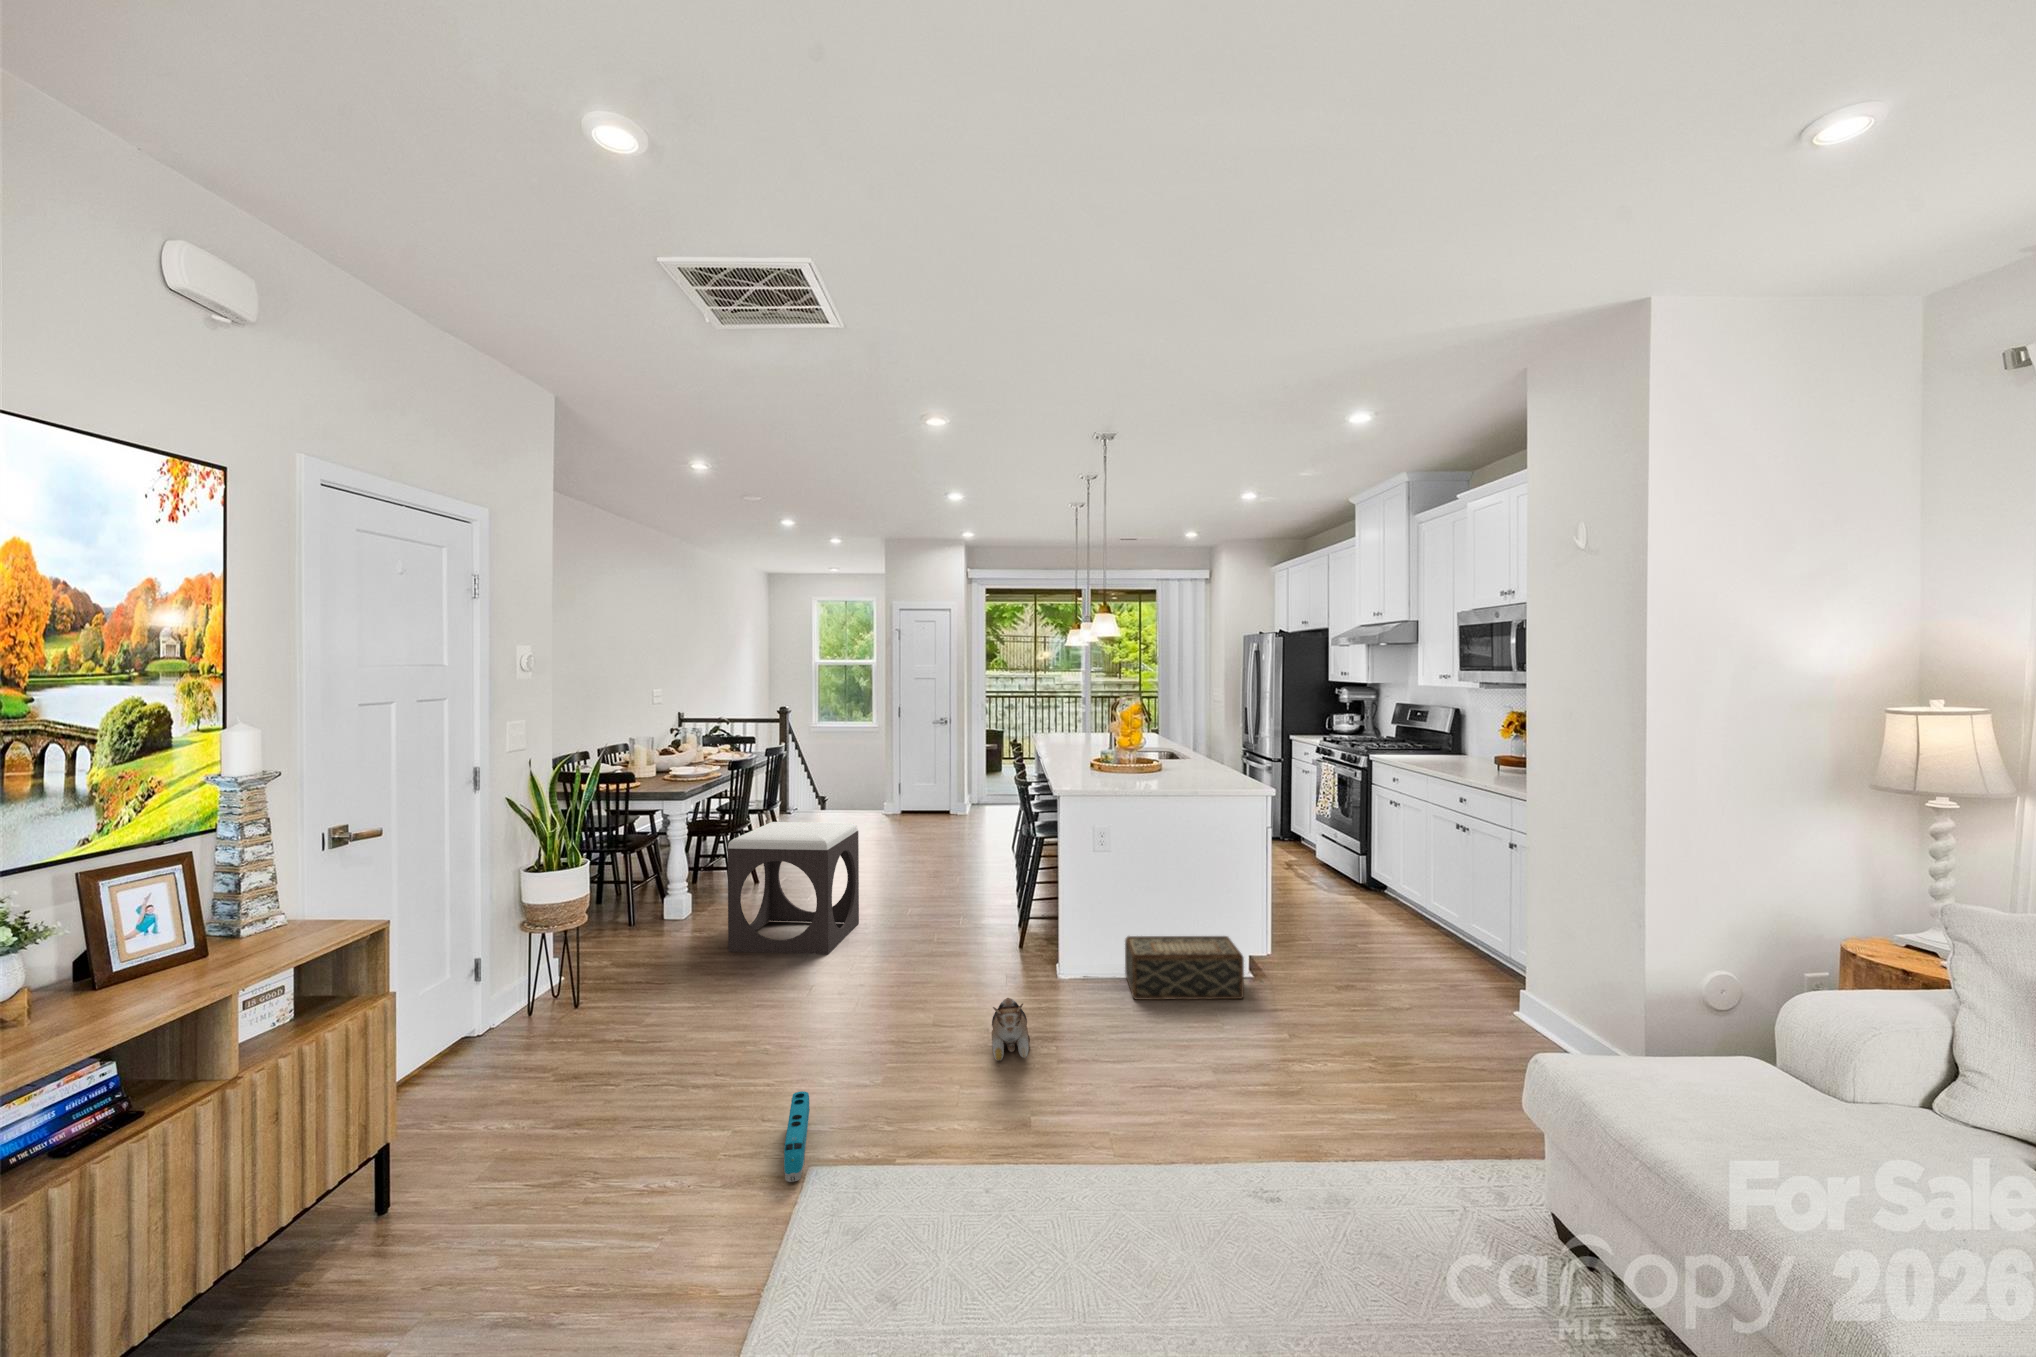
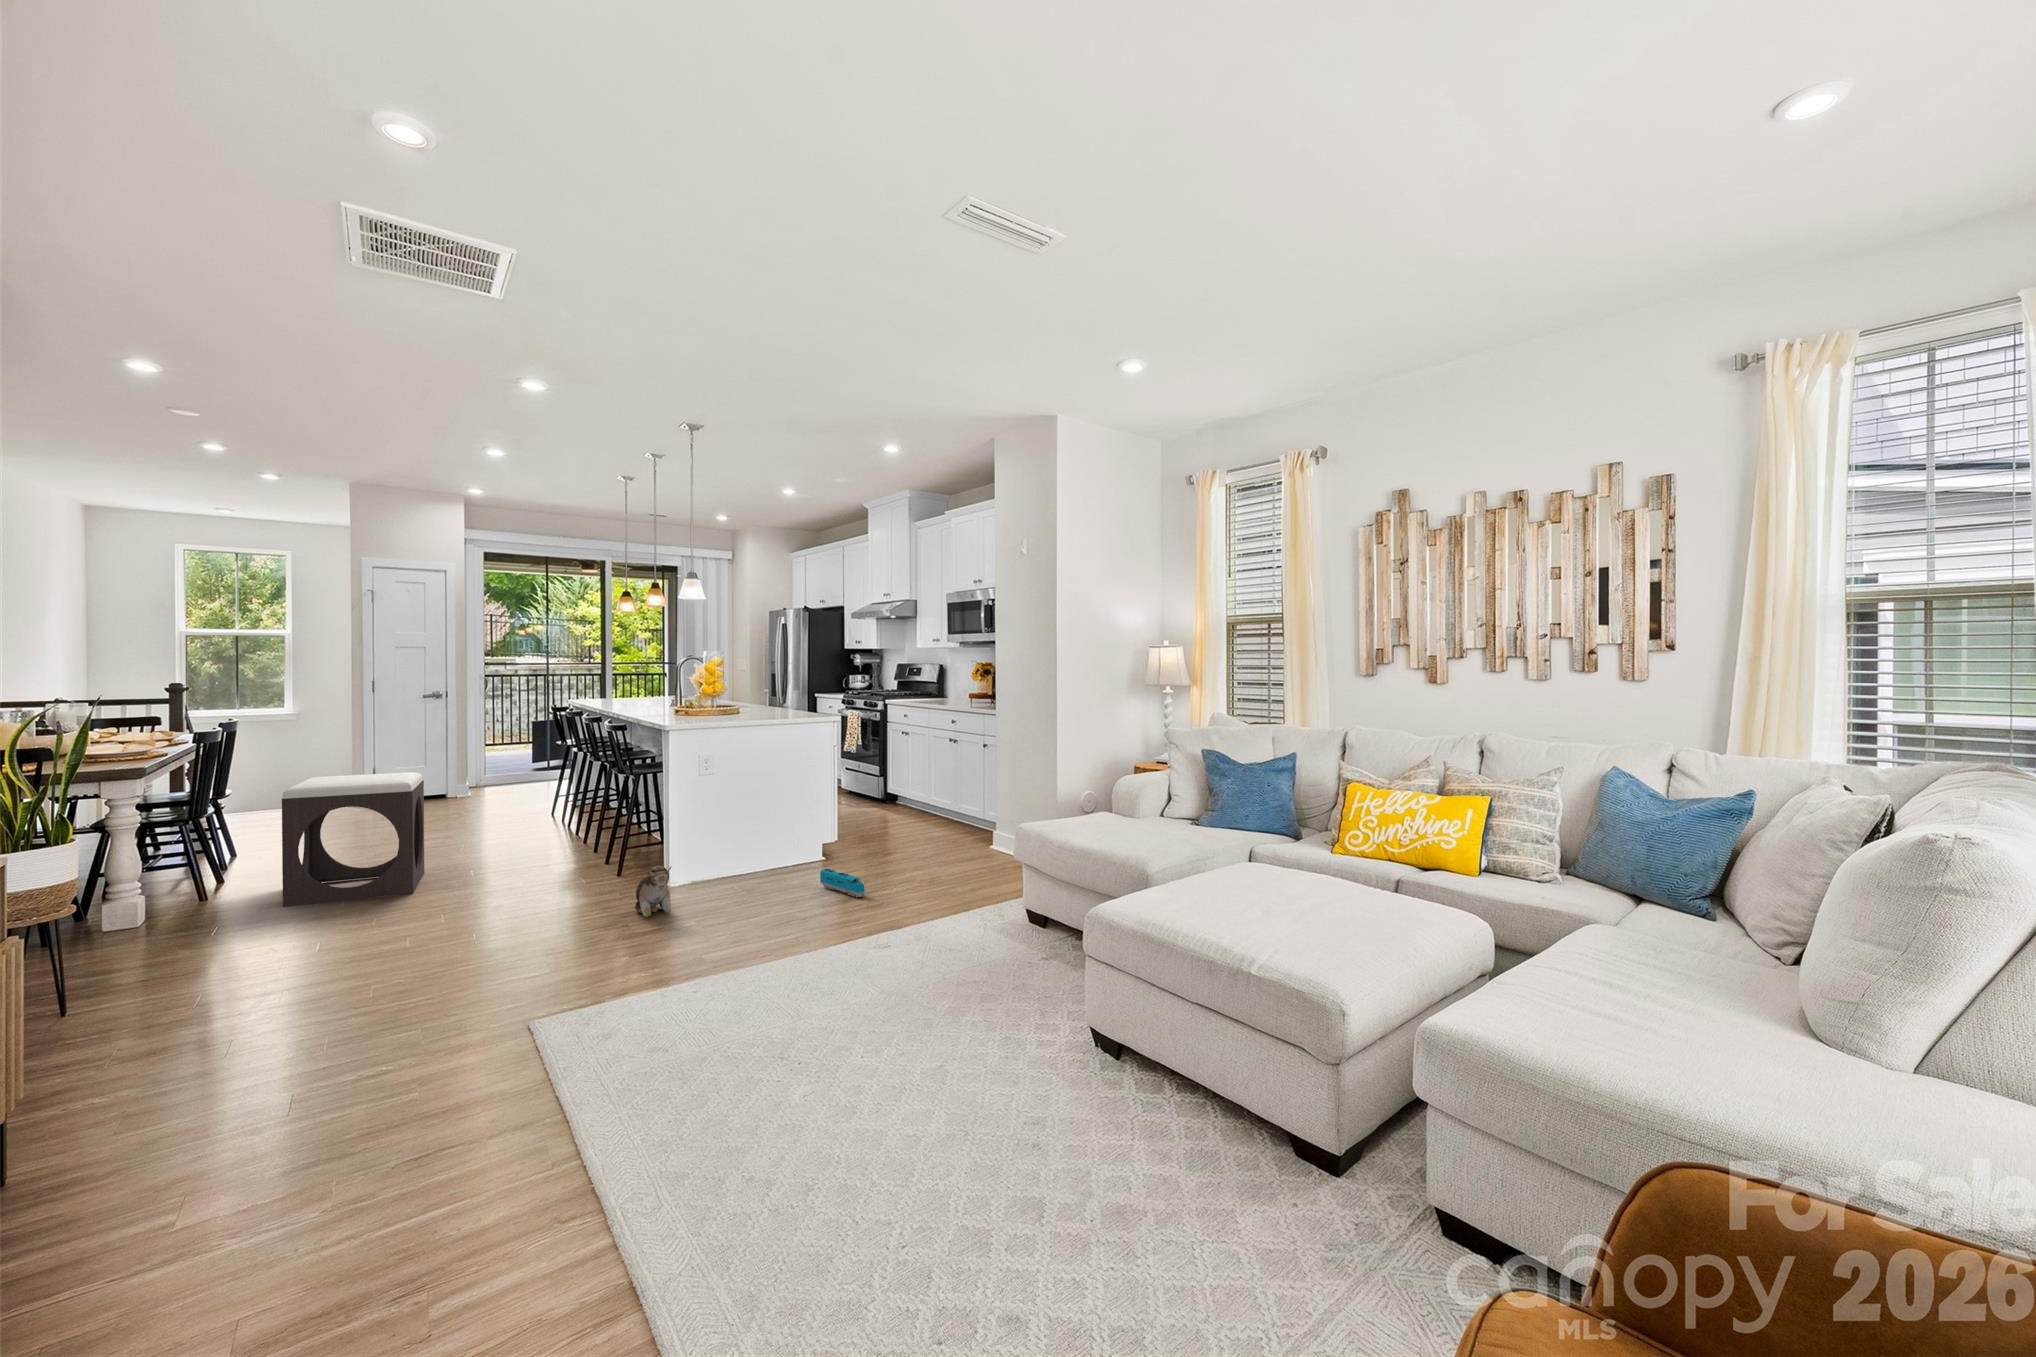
woven basket: present [1125,936,1244,1000] -> none [720,827,817,877]
toy train: present [784,1091,810,1182] -> present [820,869,865,897]

